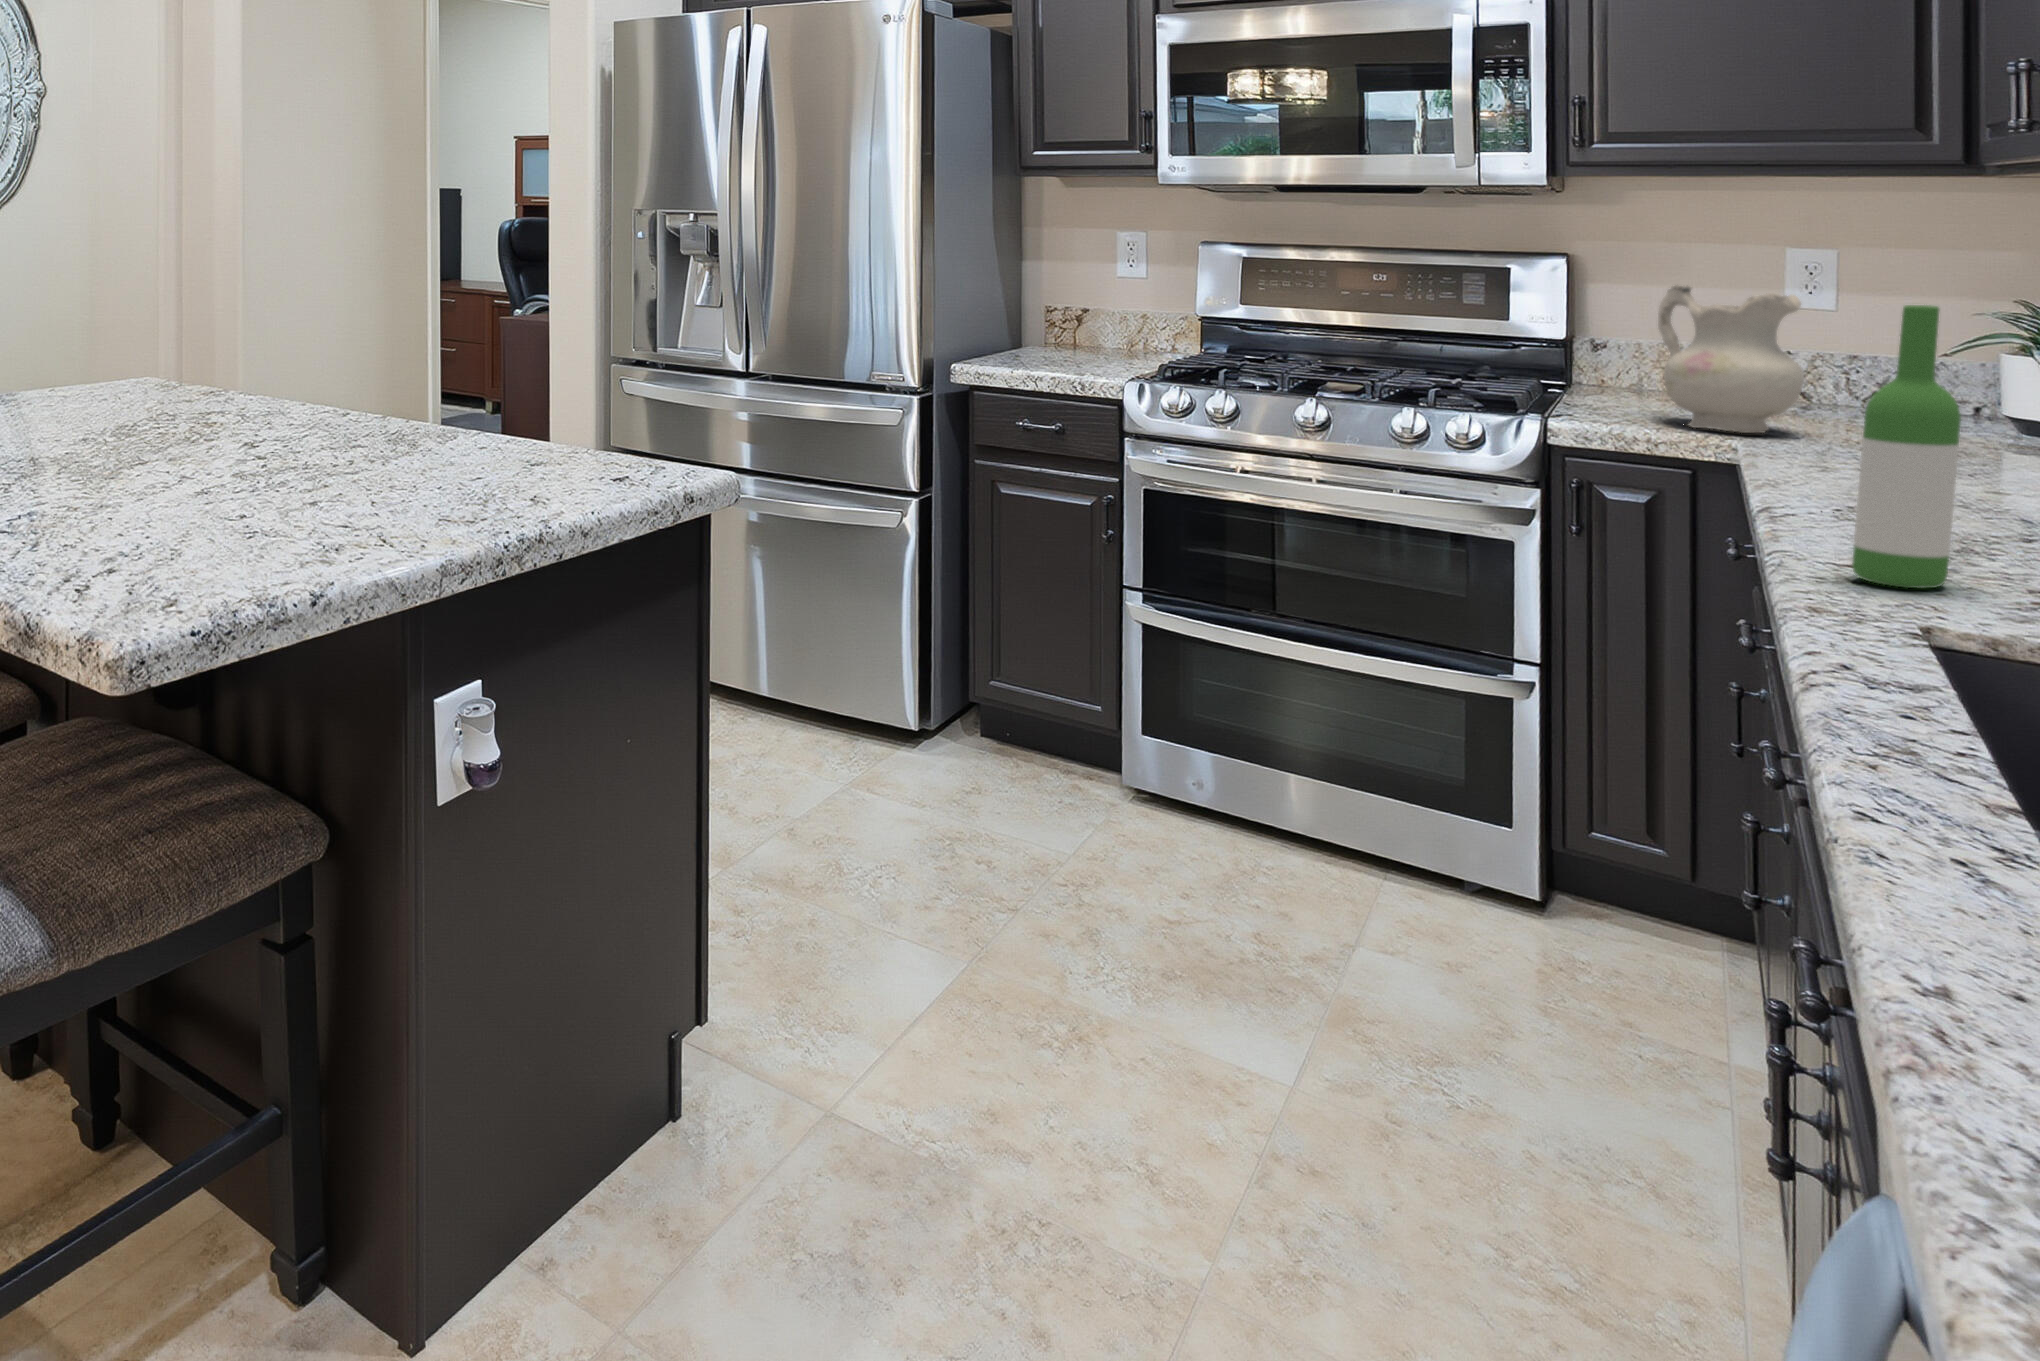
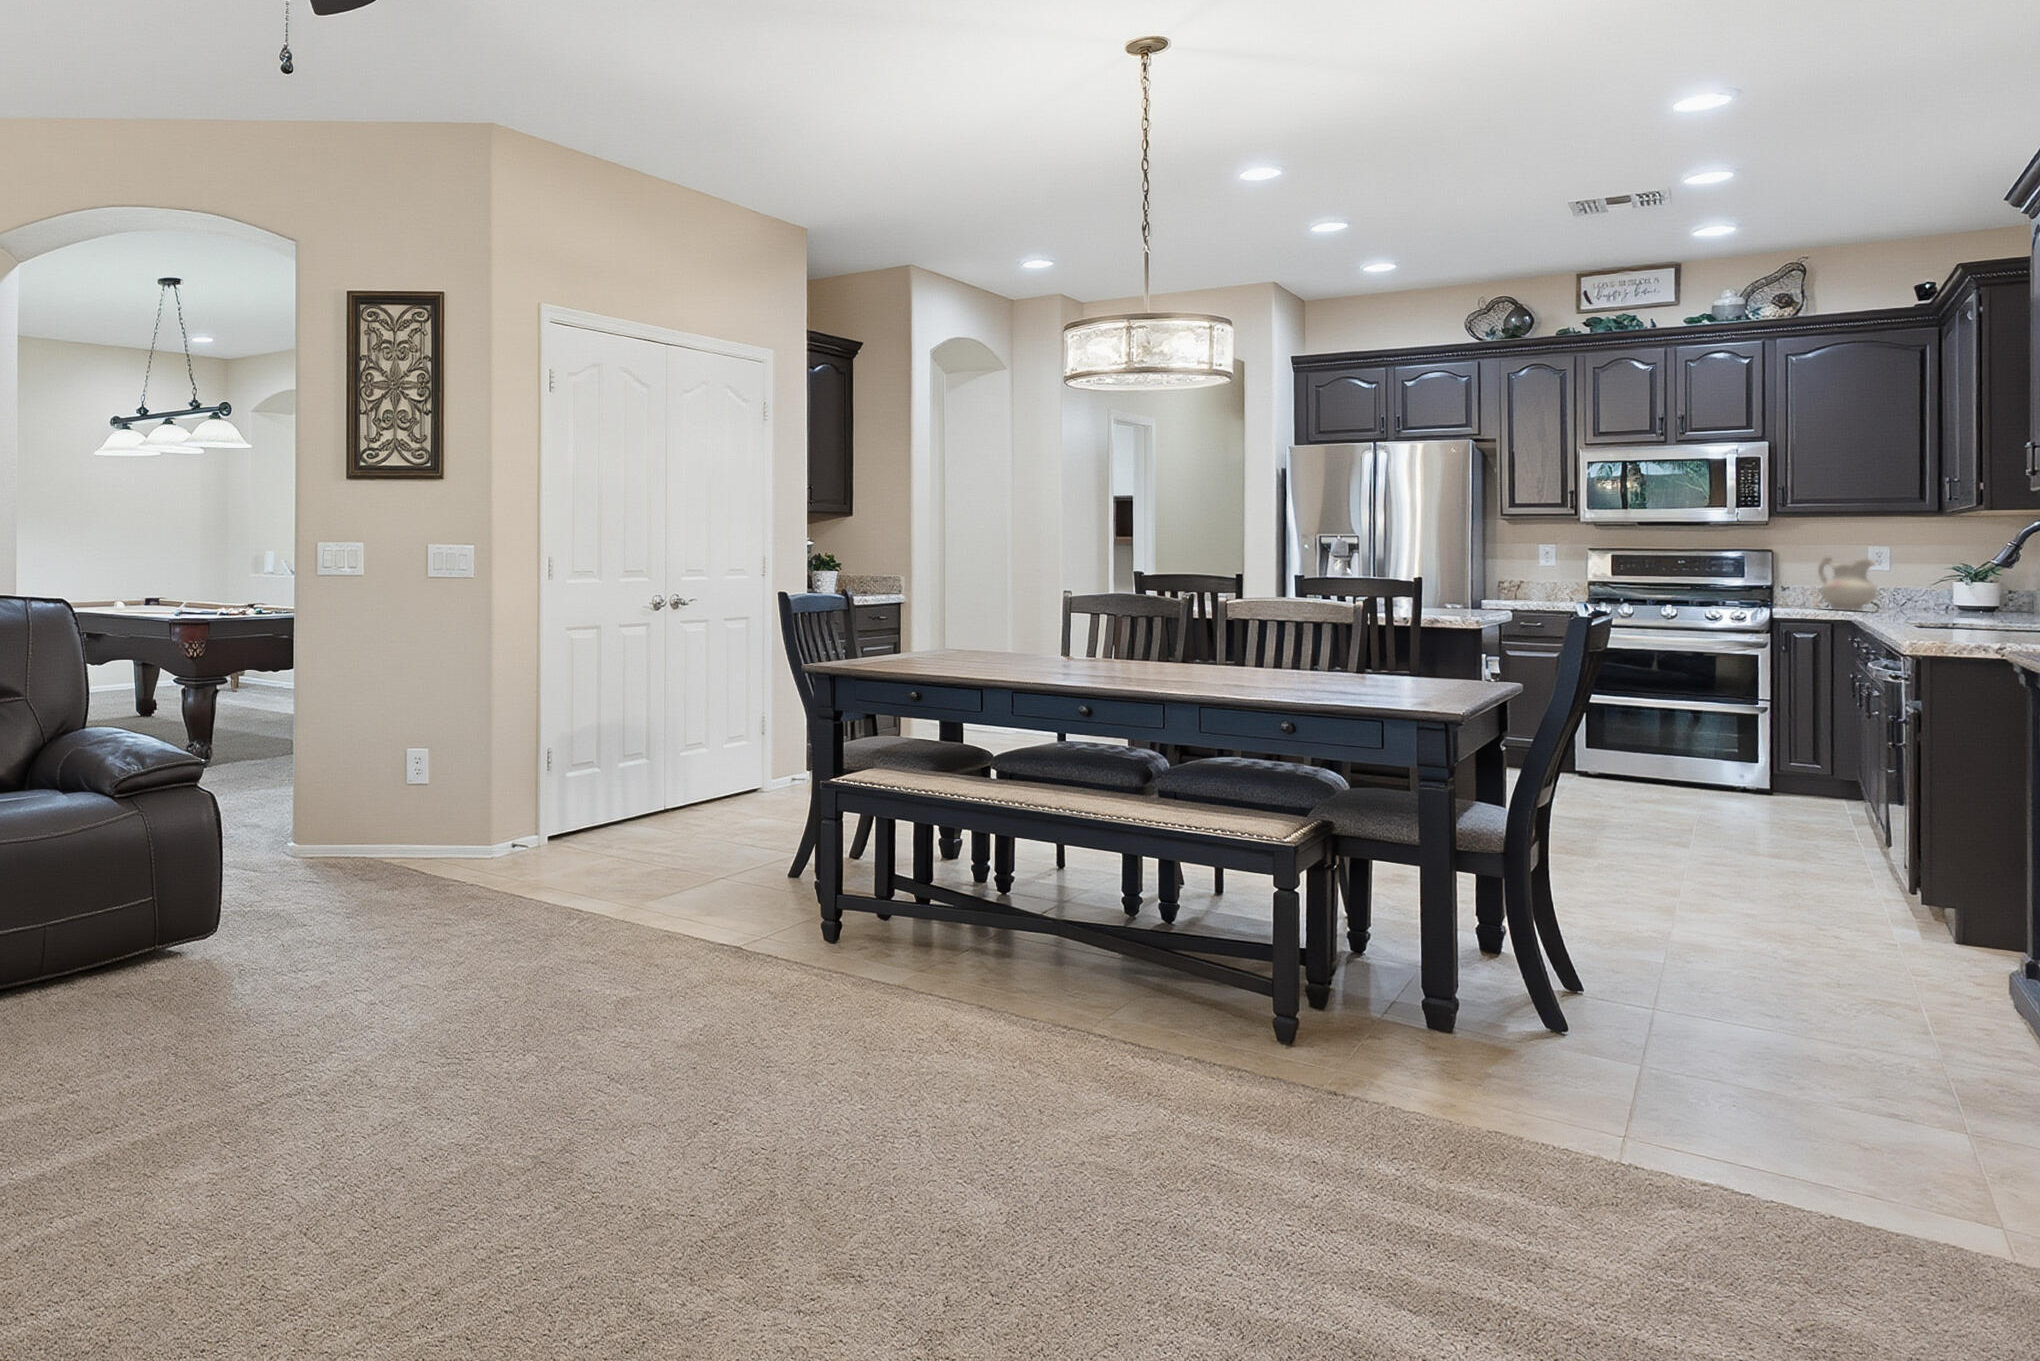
wine bottle: present [1852,305,1961,588] -> none [1895,547,1925,624]

